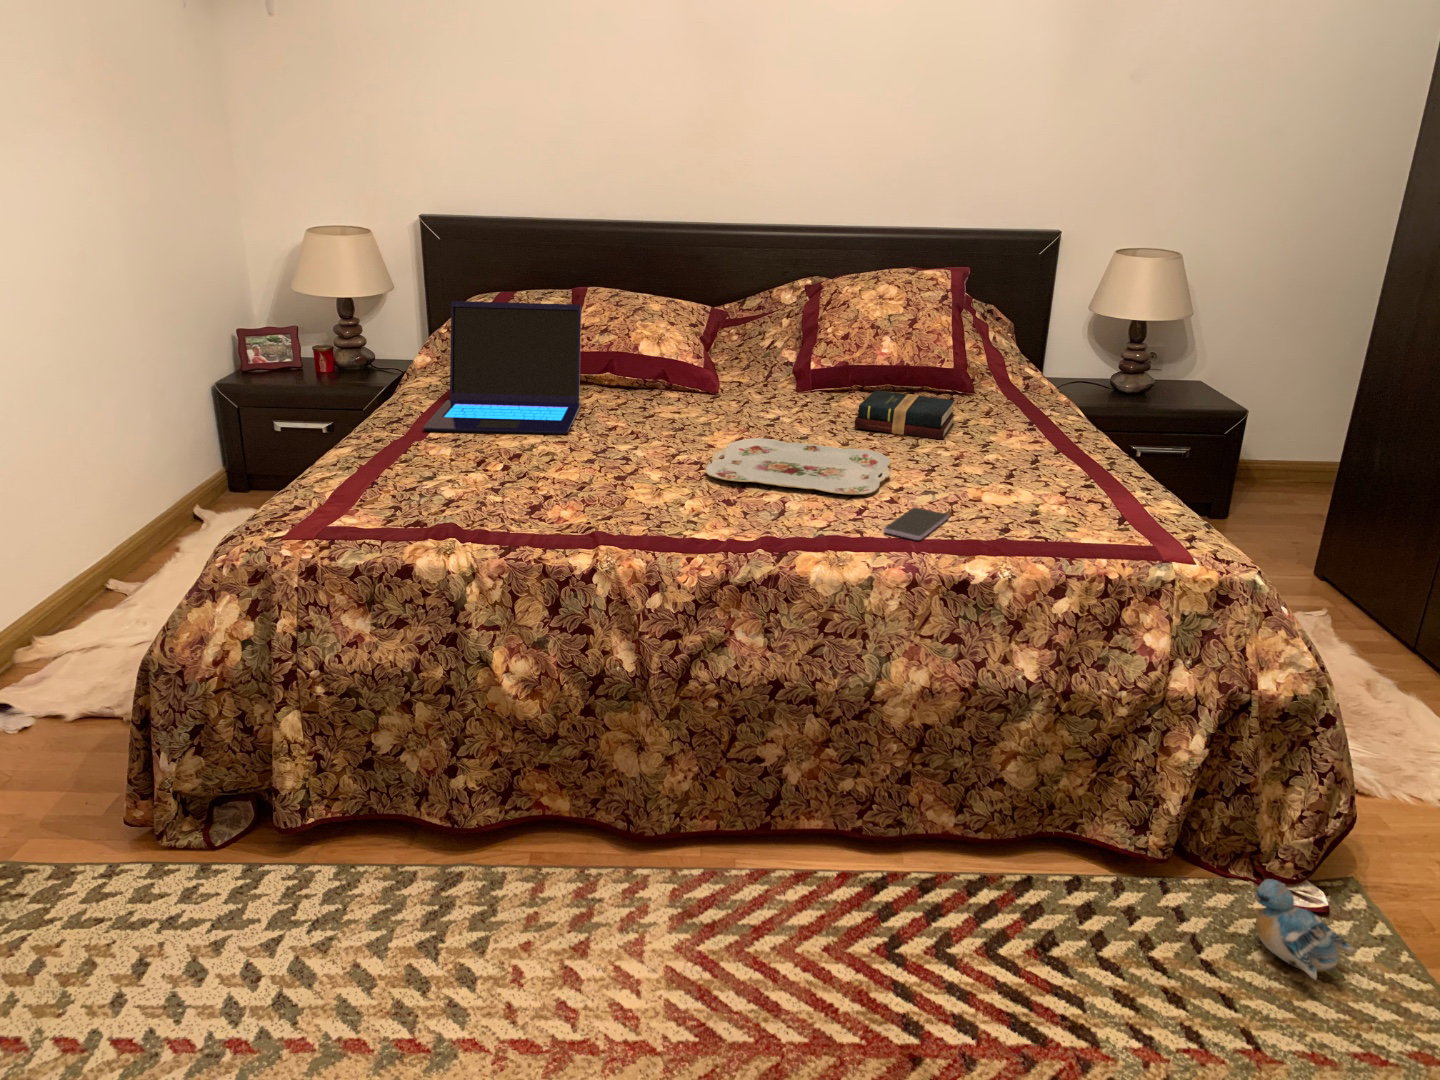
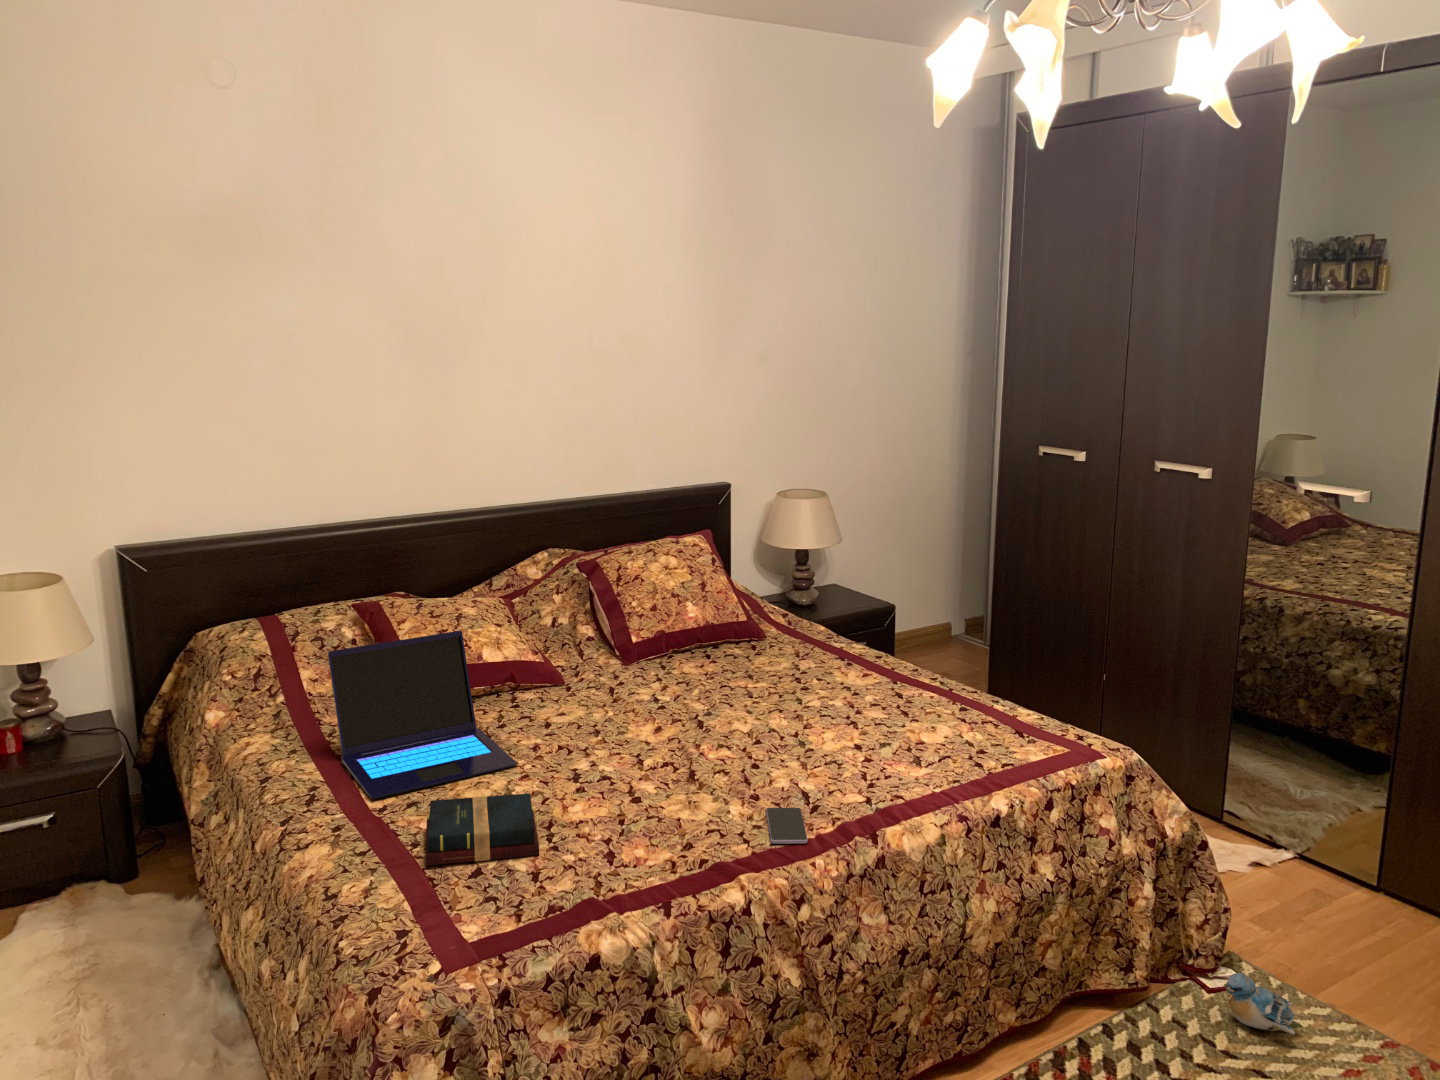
hardback book: present [855,390,955,440] -> present [425,793,539,866]
serving tray: present [706,438,891,494] -> none [681,717,851,778]
smartphone: present [884,507,948,540] -> present [766,808,808,844]

